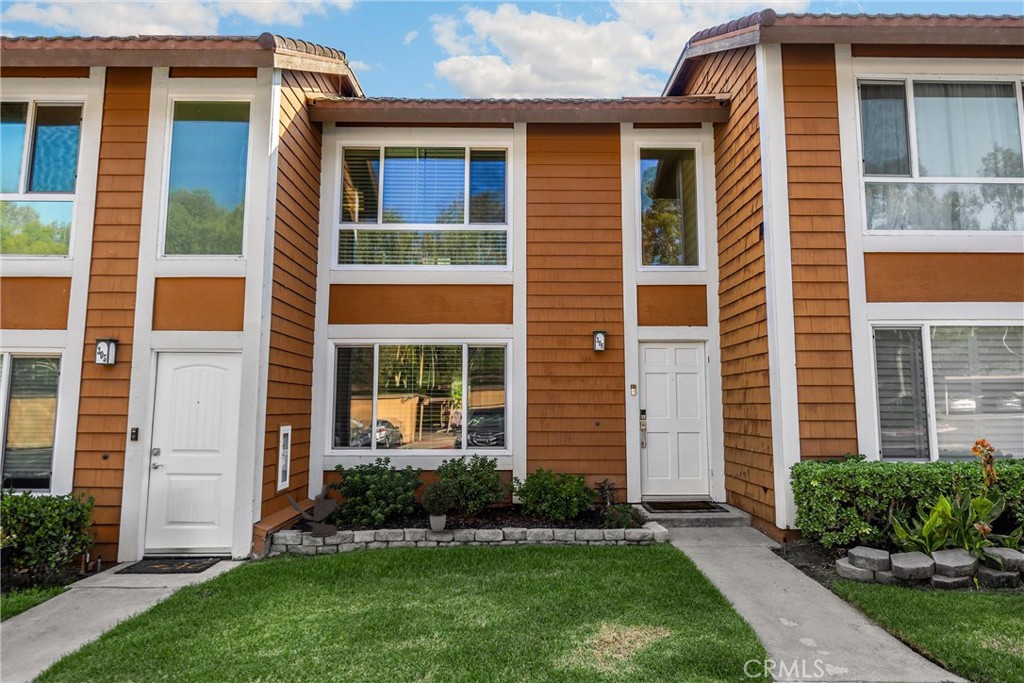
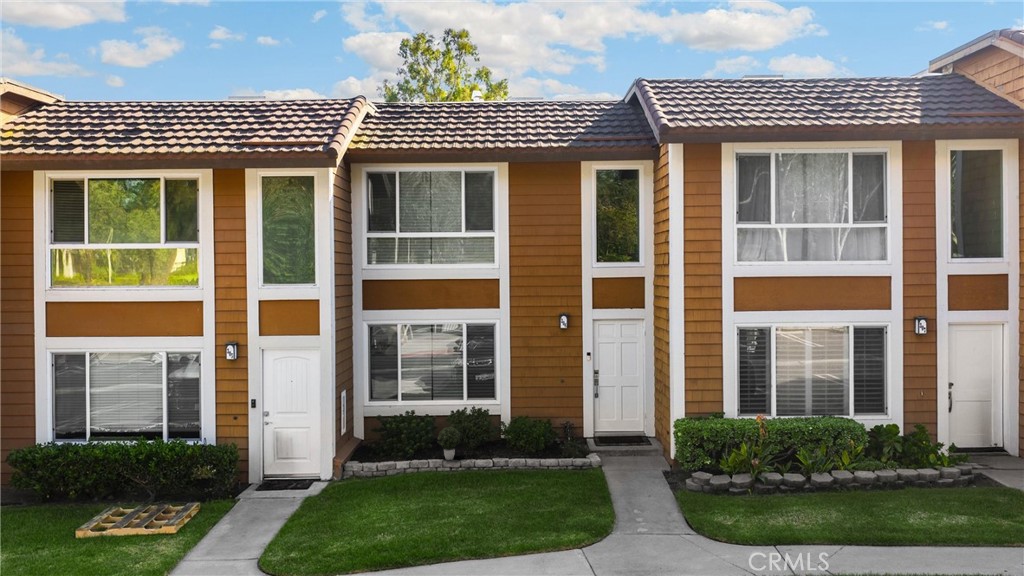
watering can: present [287,485,339,537] -> none [347,430,387,464]

